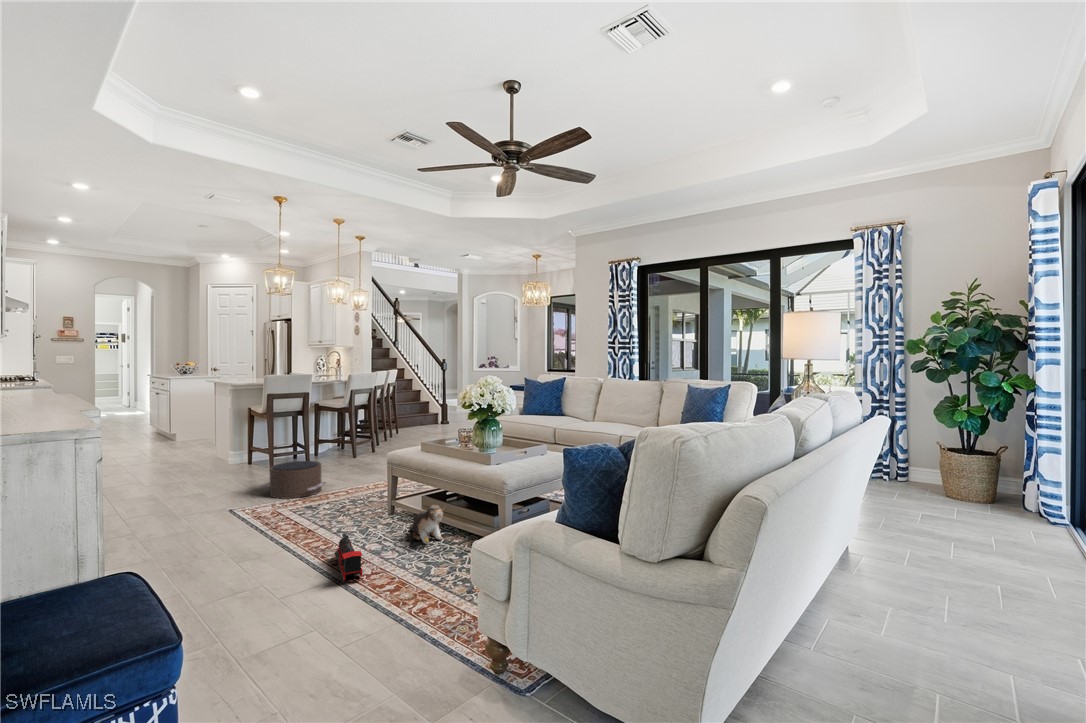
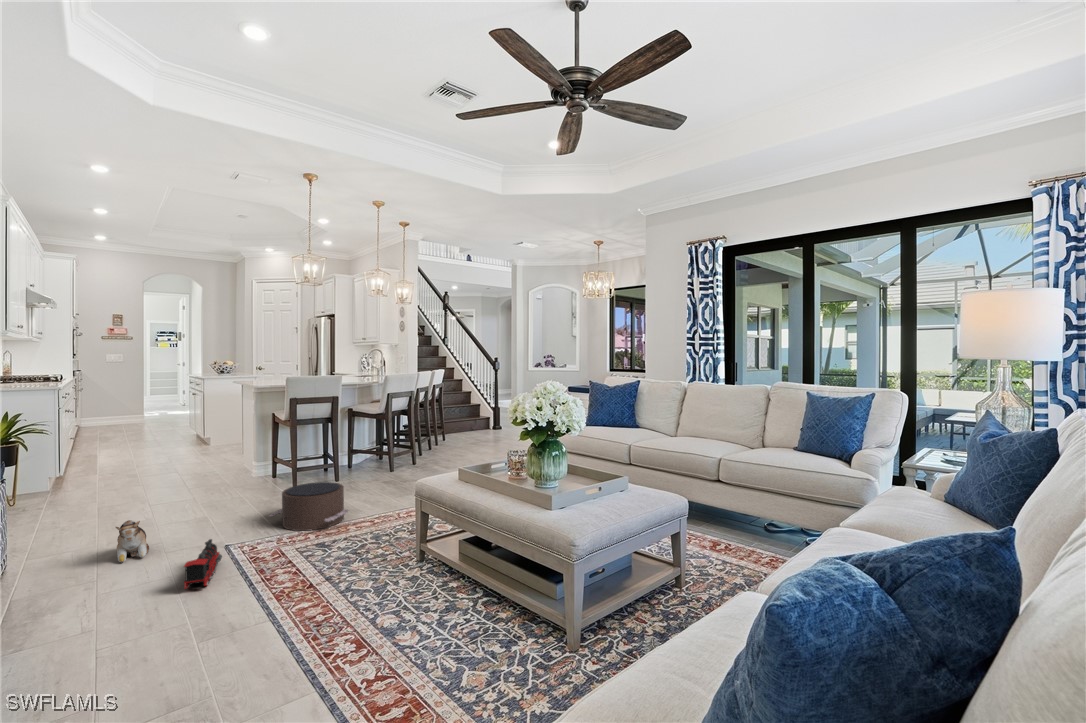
plush toy: present [410,505,445,544] -> present [116,520,149,563]
toy train: present [335,533,363,580] -> present [184,539,222,589]

